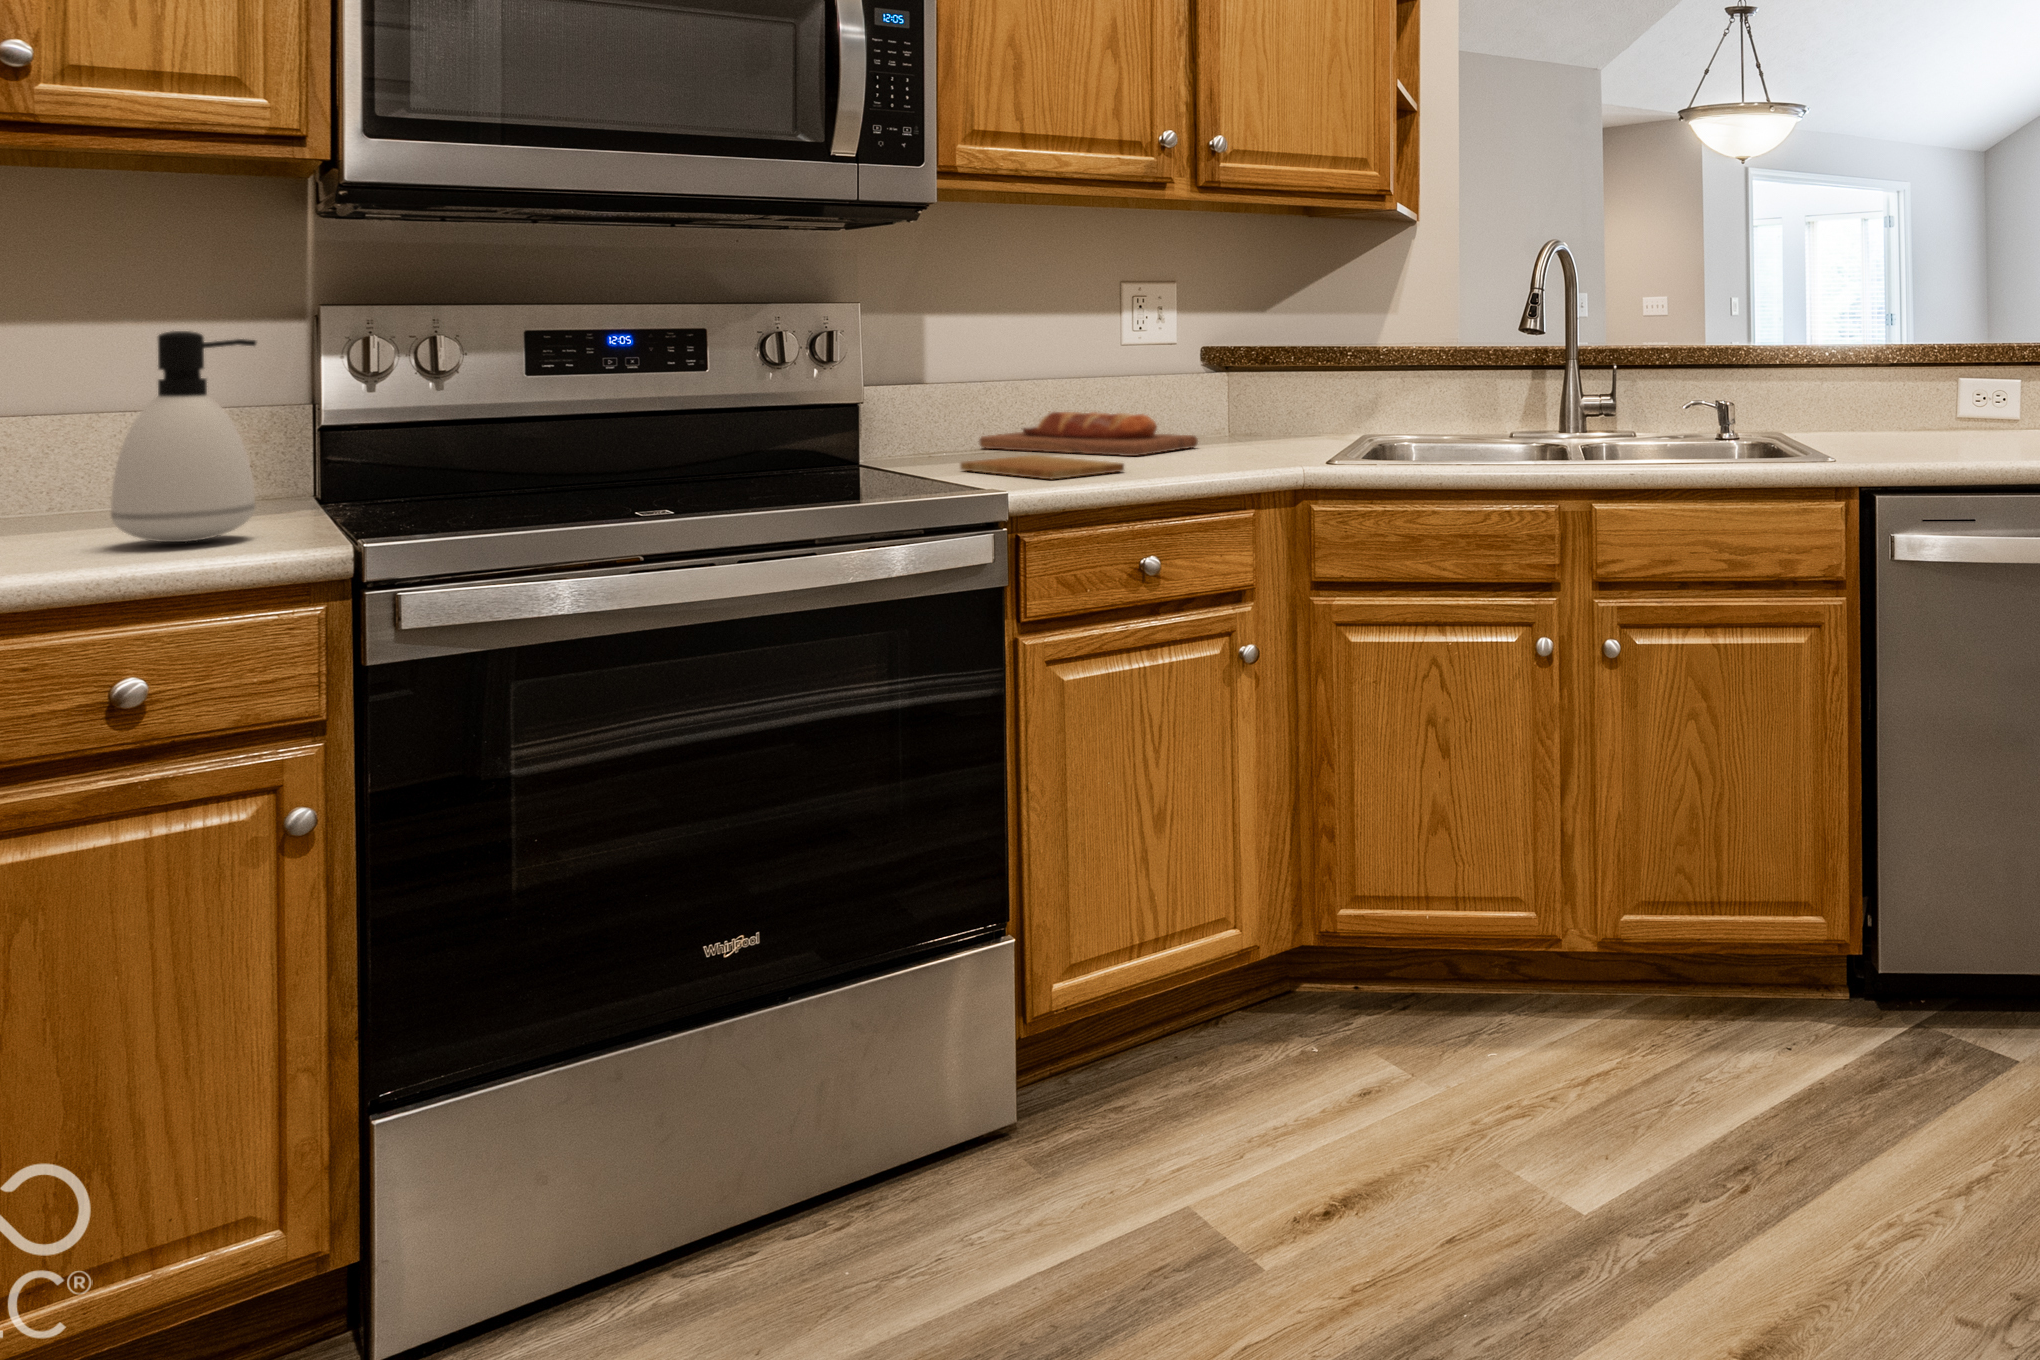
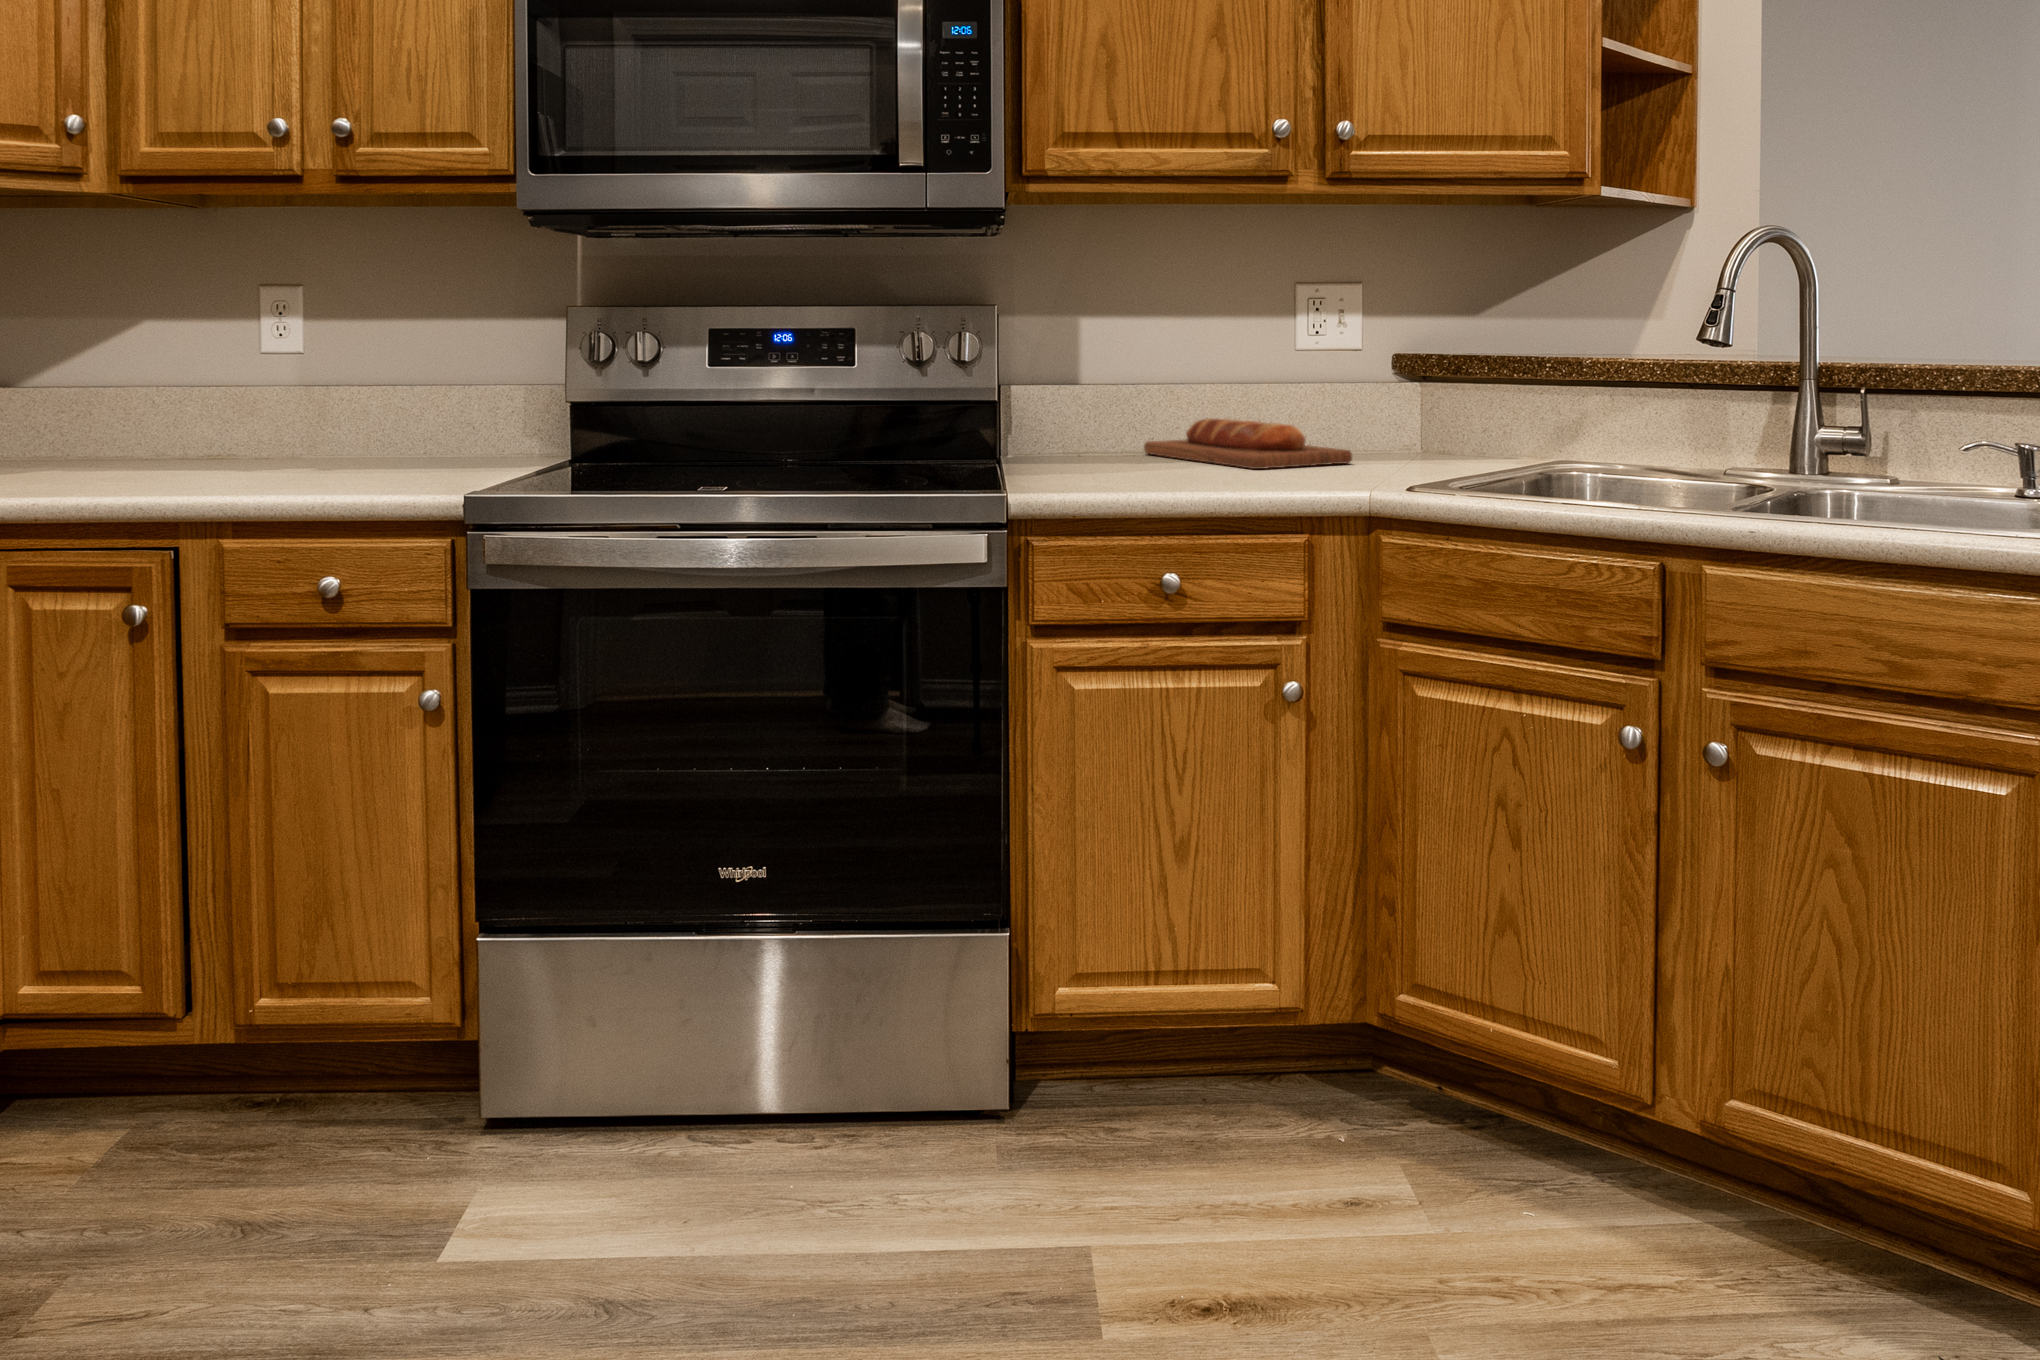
soap dispenser: present [111,331,256,542] -> none [322,334,416,494]
cutting board: present [960,455,1124,479] -> none [1046,462,1184,487]

